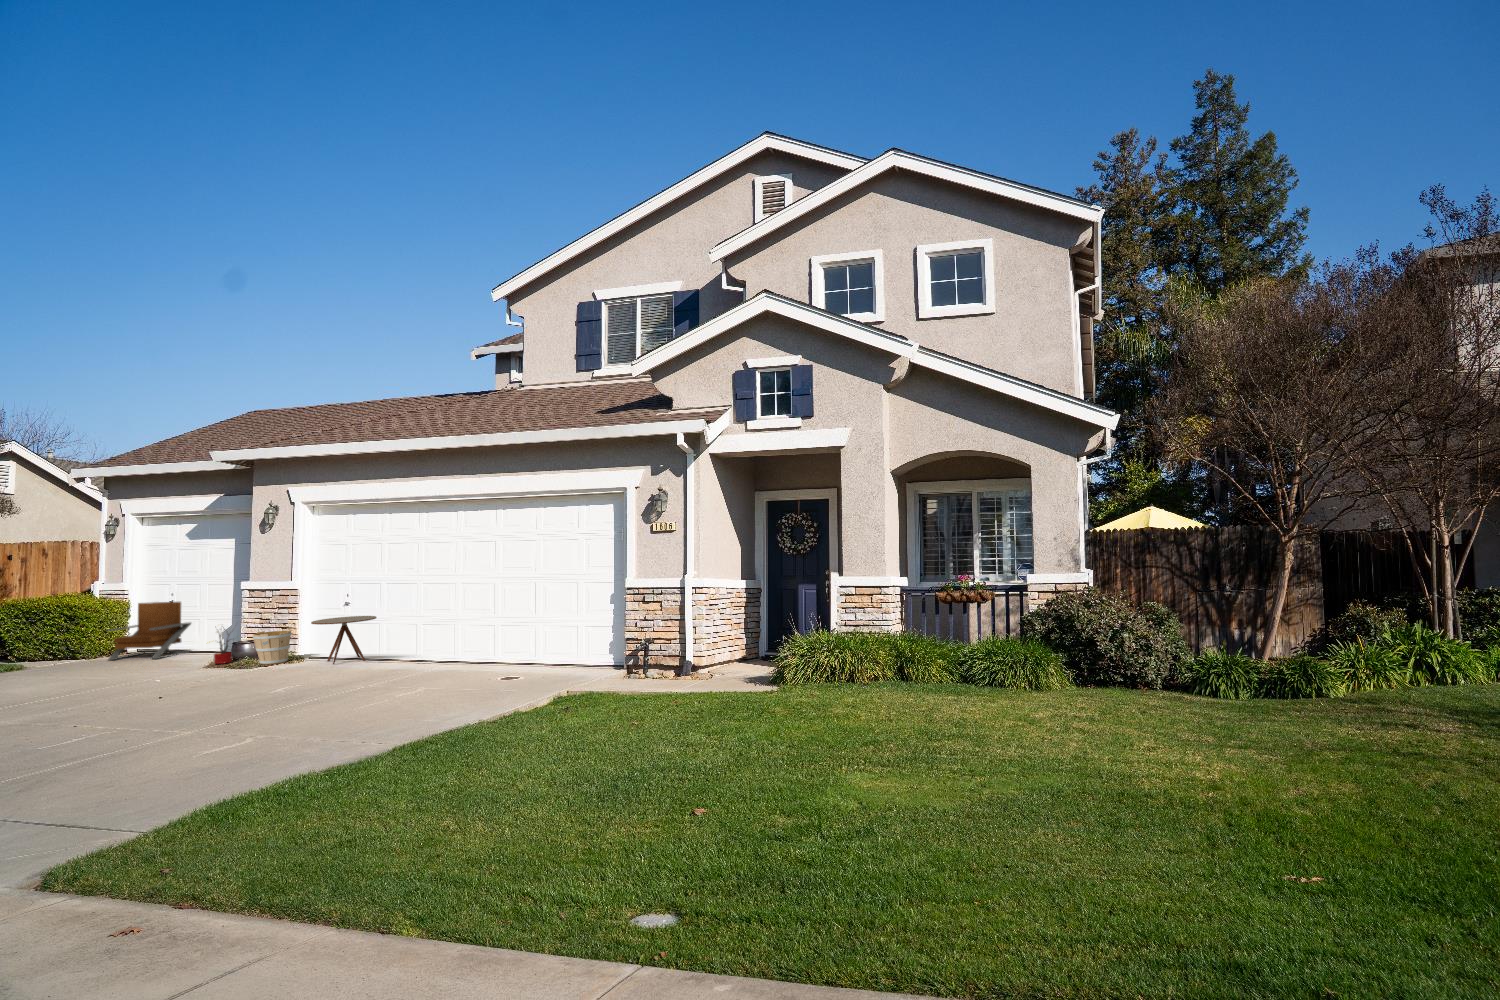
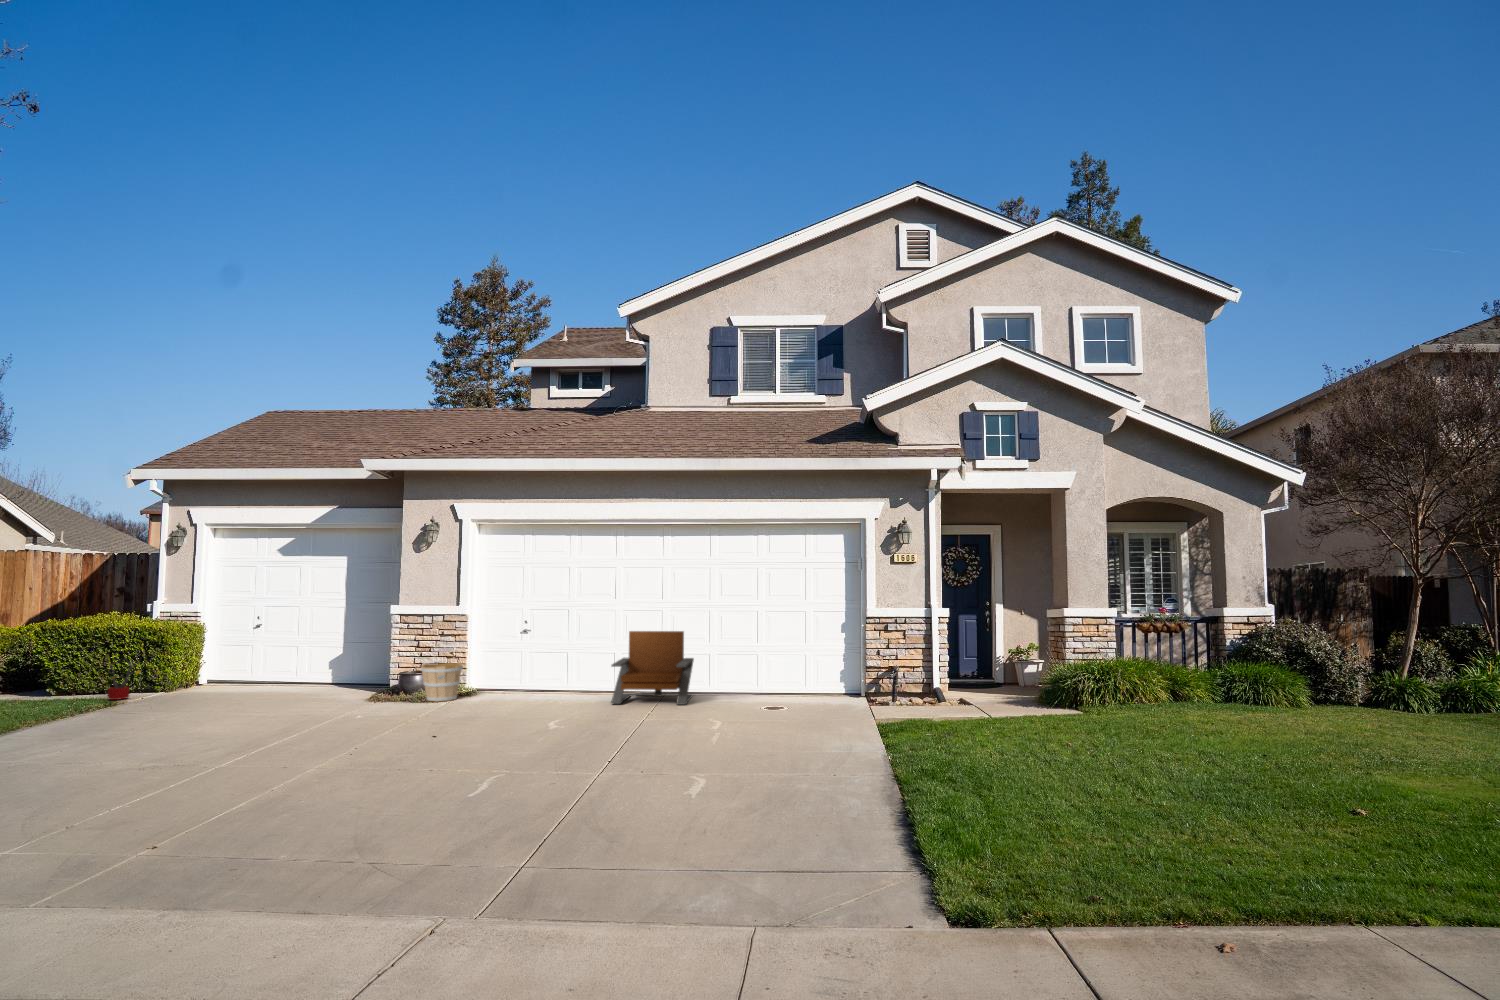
lounge chair: present [108,602,191,660] -> present [611,631,694,705]
round table: present [311,616,377,664] -> none [502,648,572,703]
decorative plant: present [214,629,232,664] -> present [108,659,141,700]

